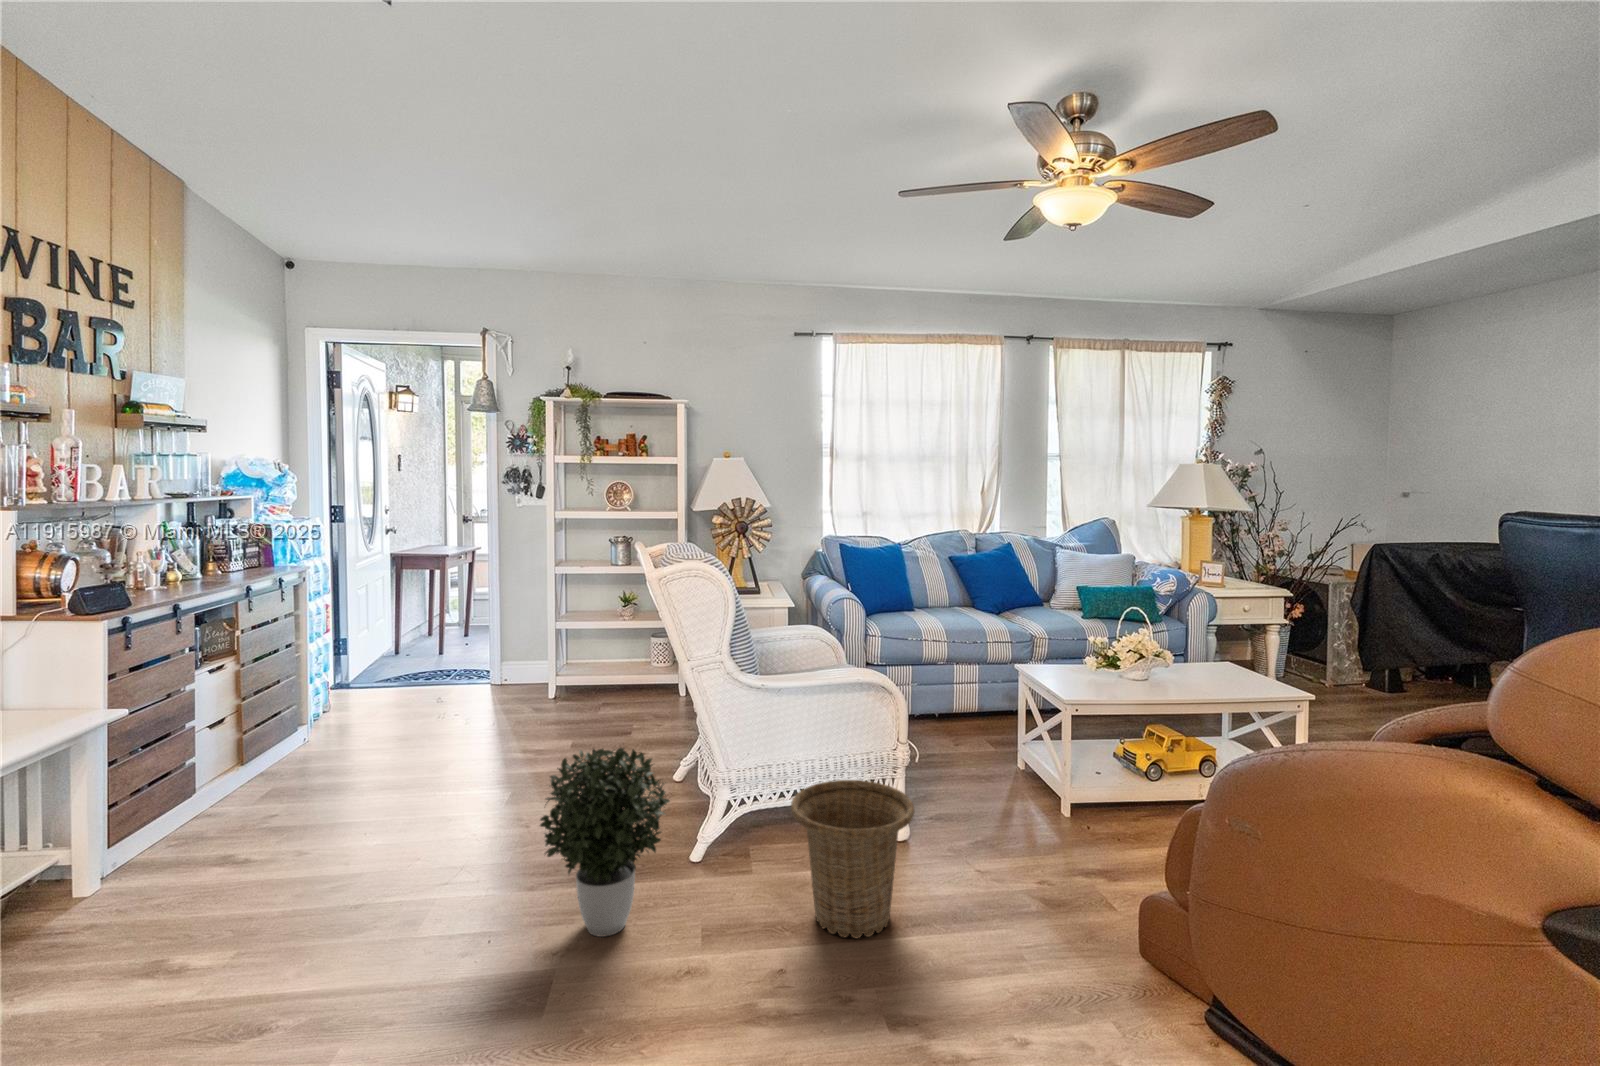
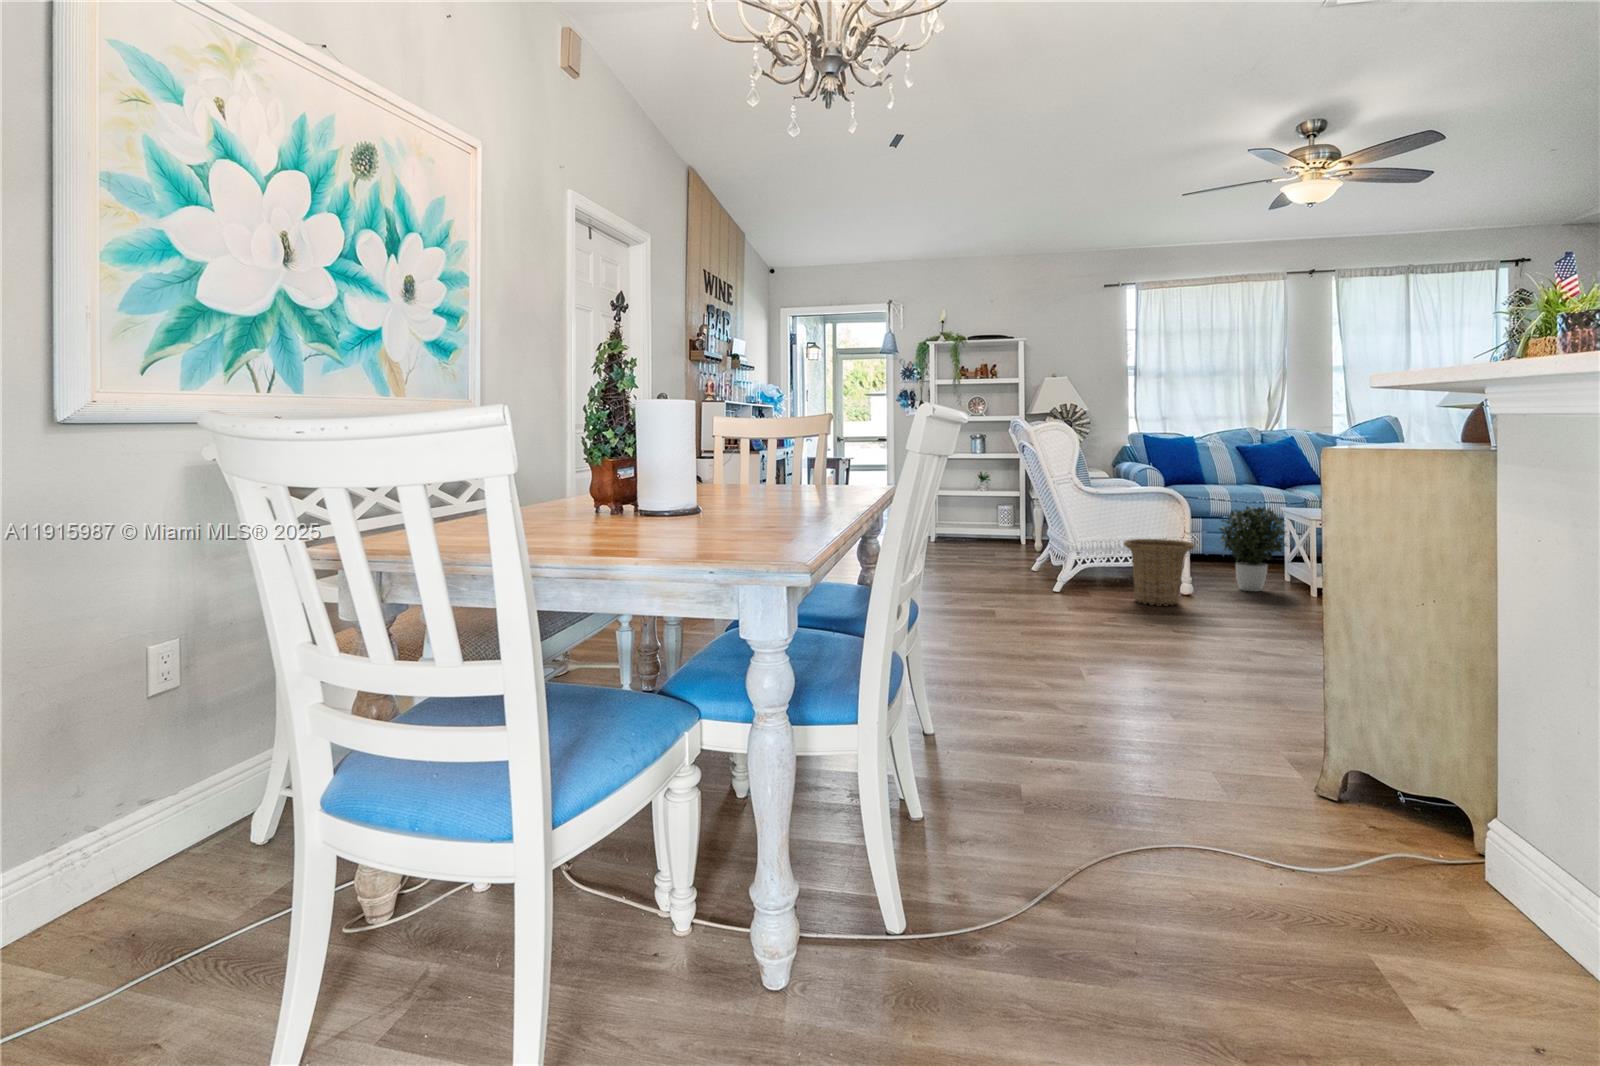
potted plant: present [540,748,670,937] -> present [1220,507,1287,591]

